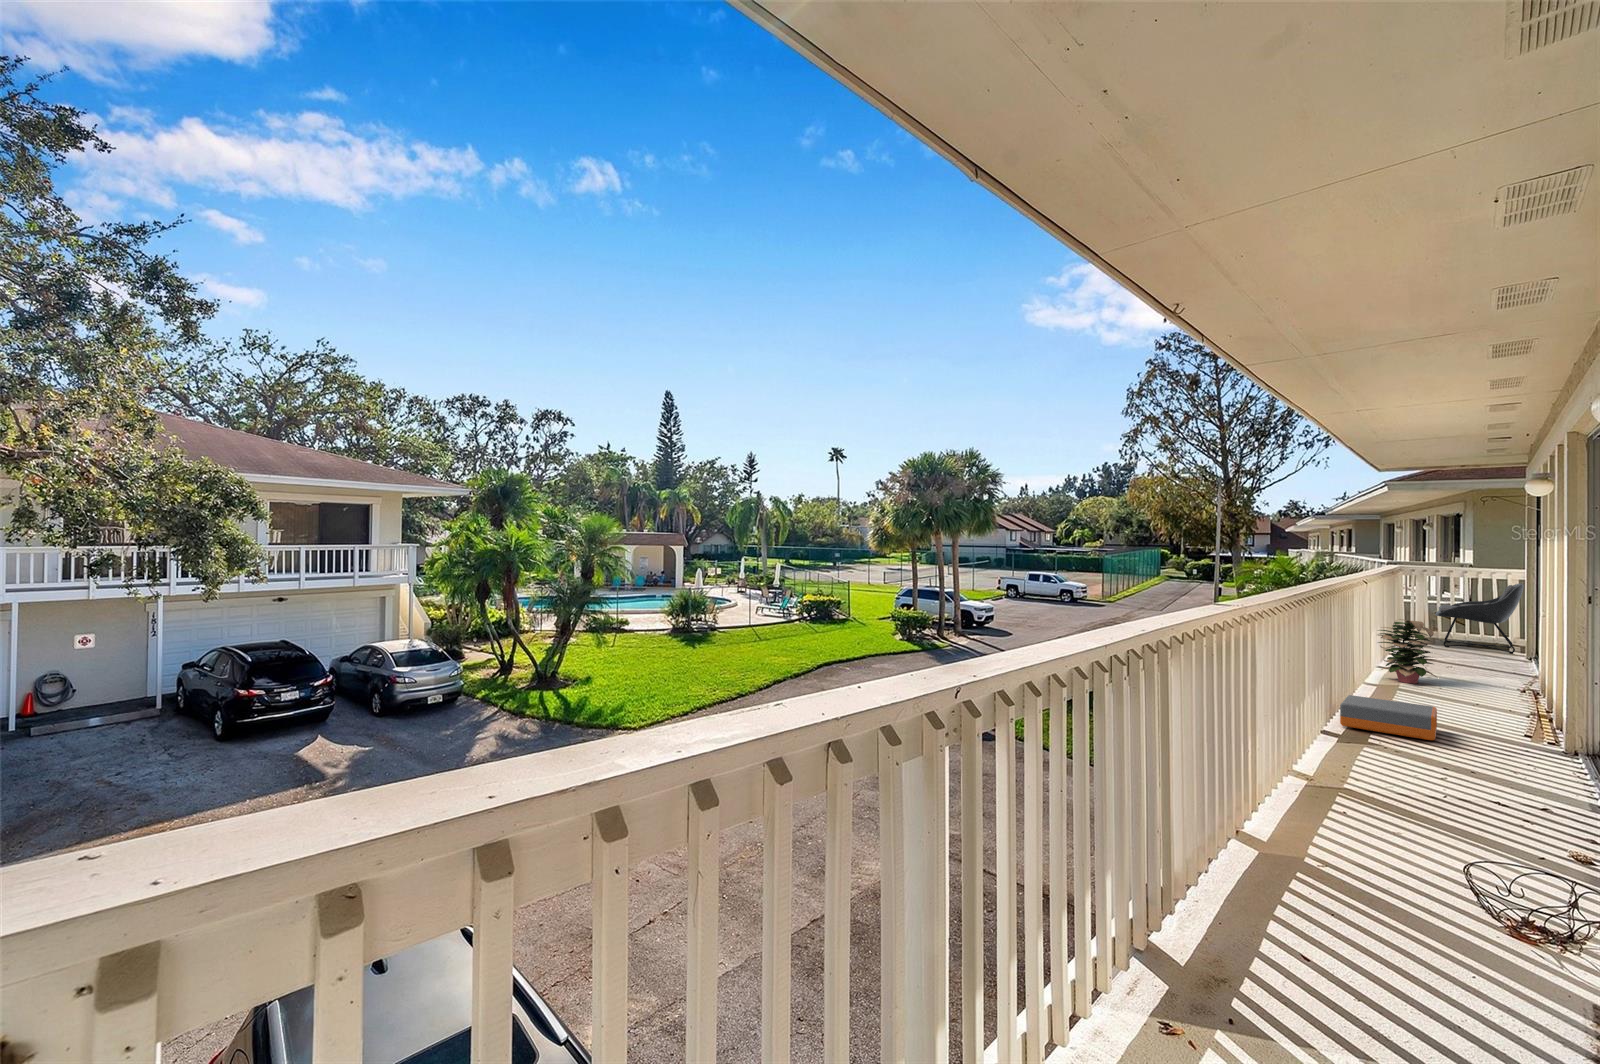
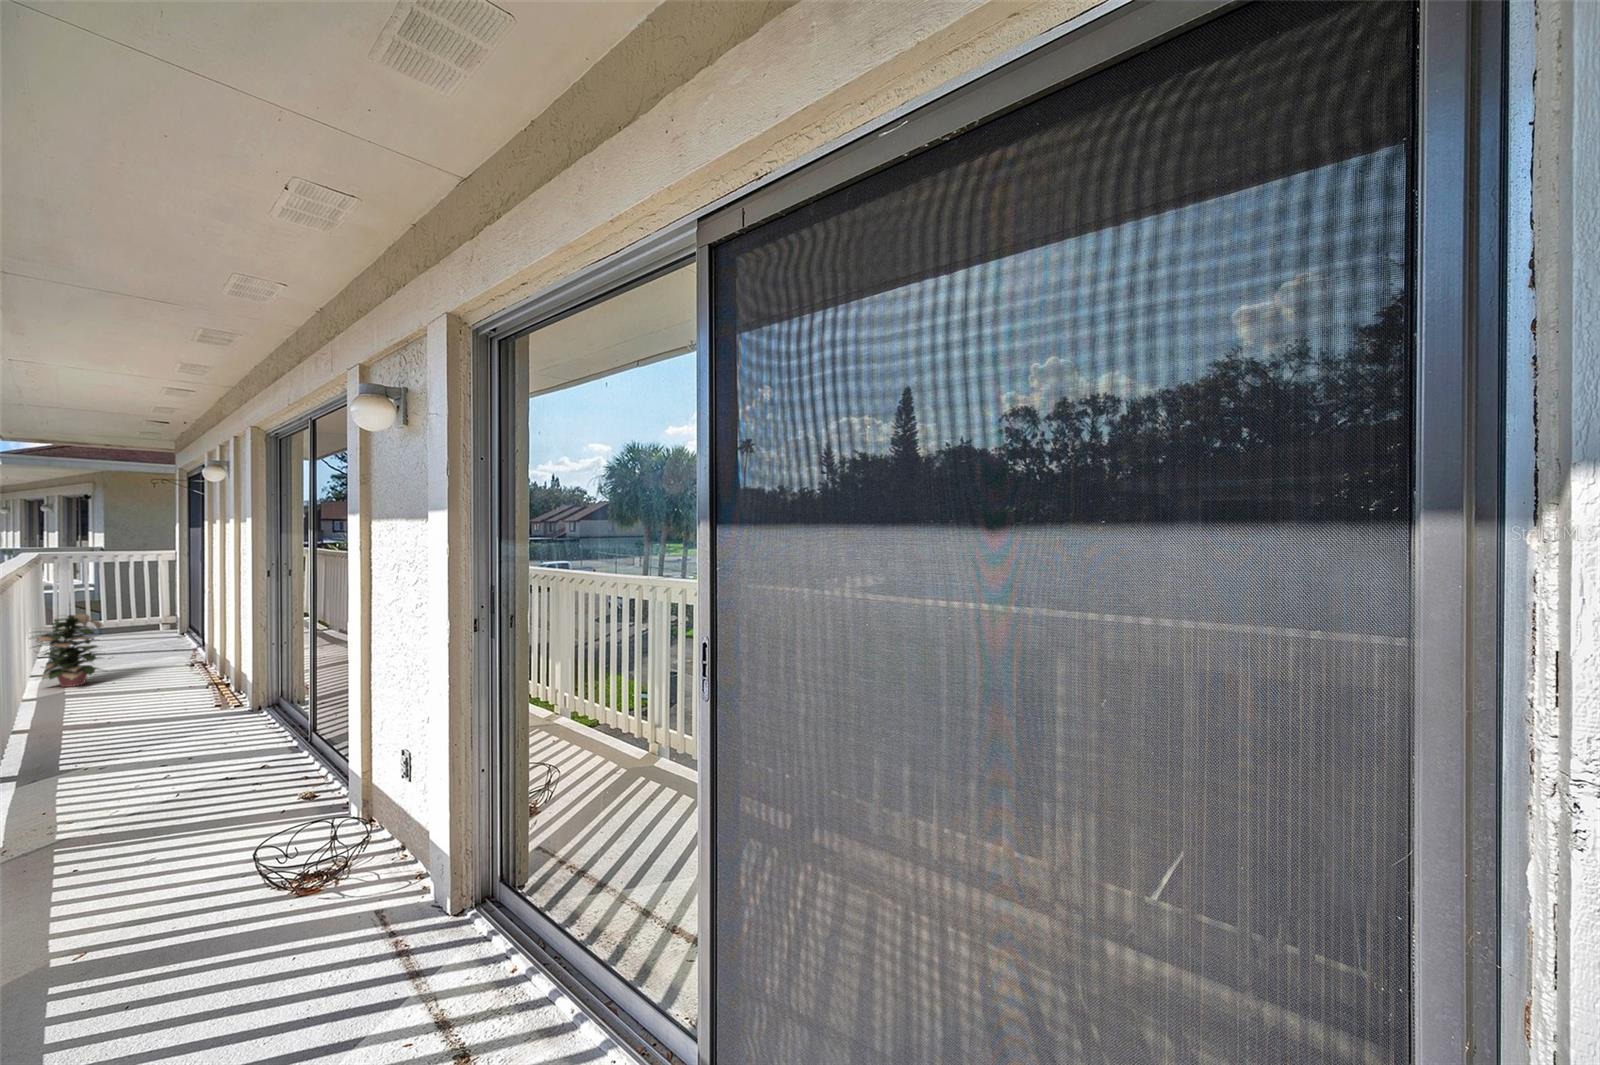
lounge chair: present [1435,583,1524,654] -> none [82,563,171,638]
storage box: present [1340,695,1437,740] -> none [10,704,137,763]

